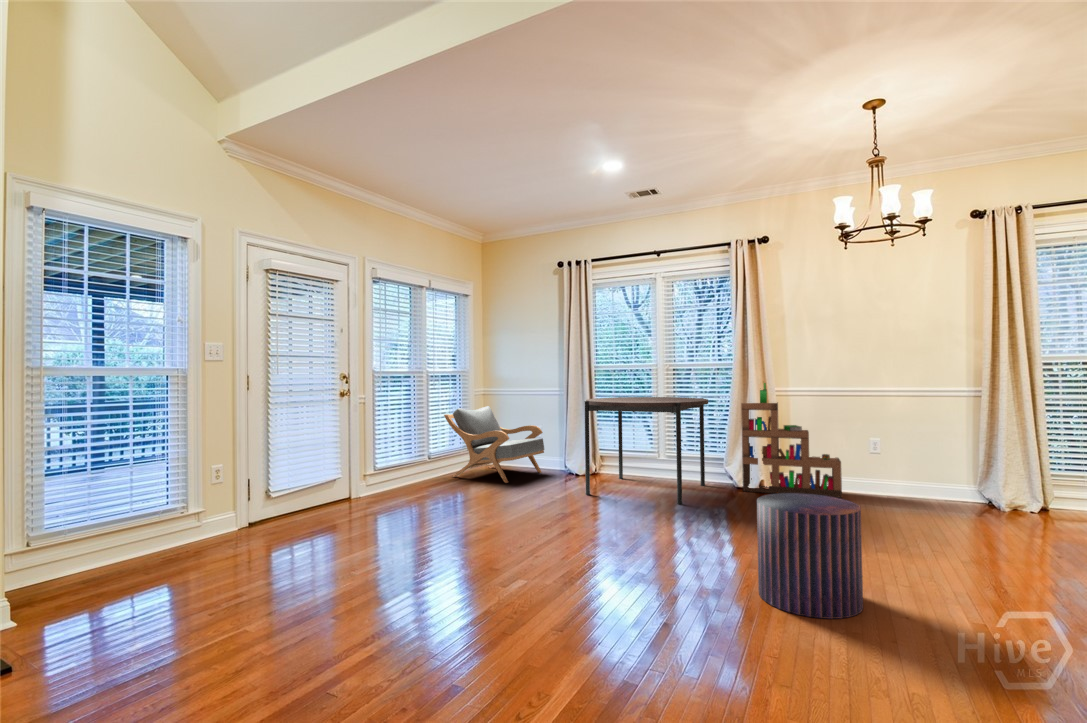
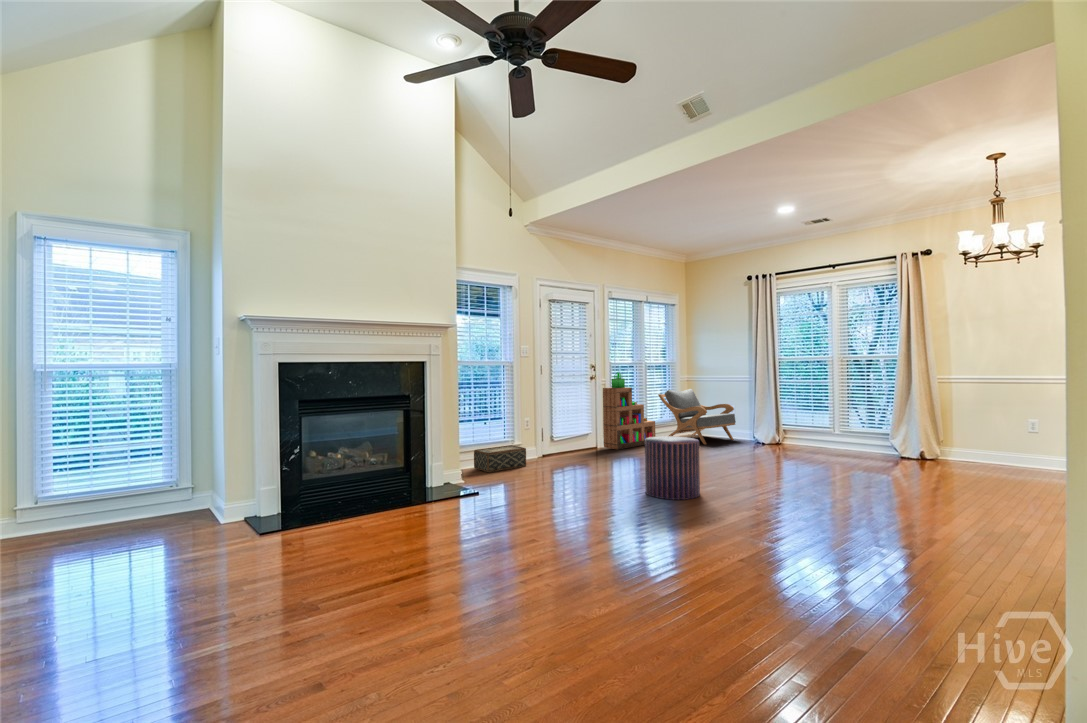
bookshelf: present [741,383,842,498] -> present [603,372,655,449]
dining table: present [584,397,708,504] -> none [765,383,874,464]
pouf: present [757,493,863,619] -> present [645,436,700,500]
woven basket: none [89,515,206,577] -> present [474,445,526,472]

